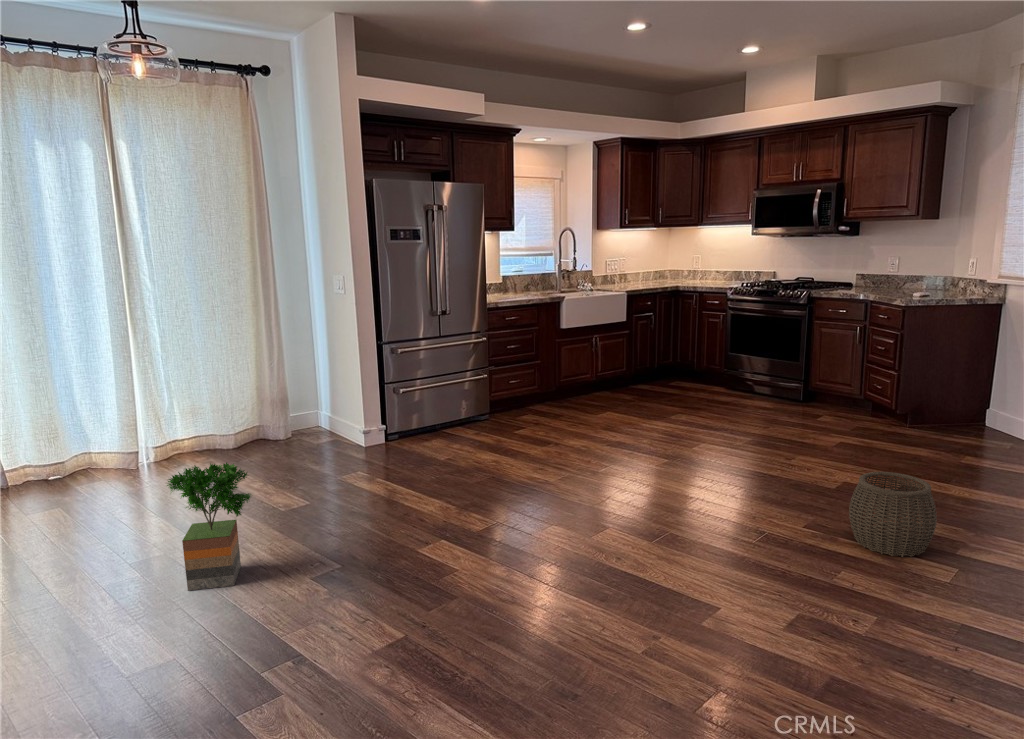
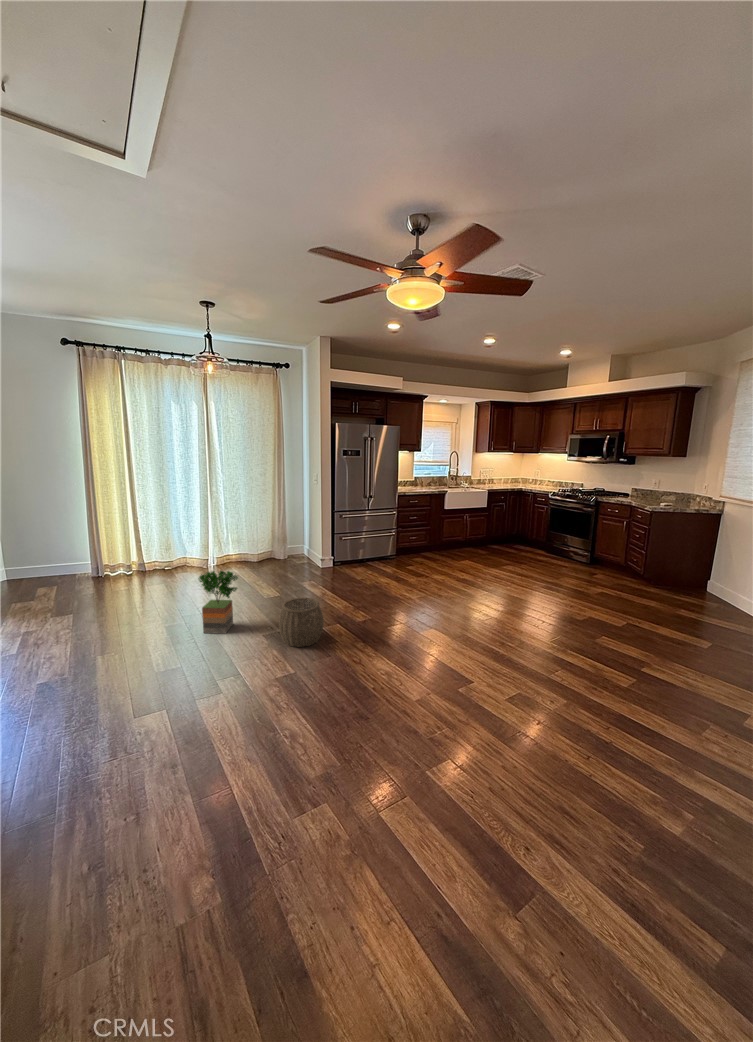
woven basket: present [849,472,937,557] -> present [279,598,324,647]

